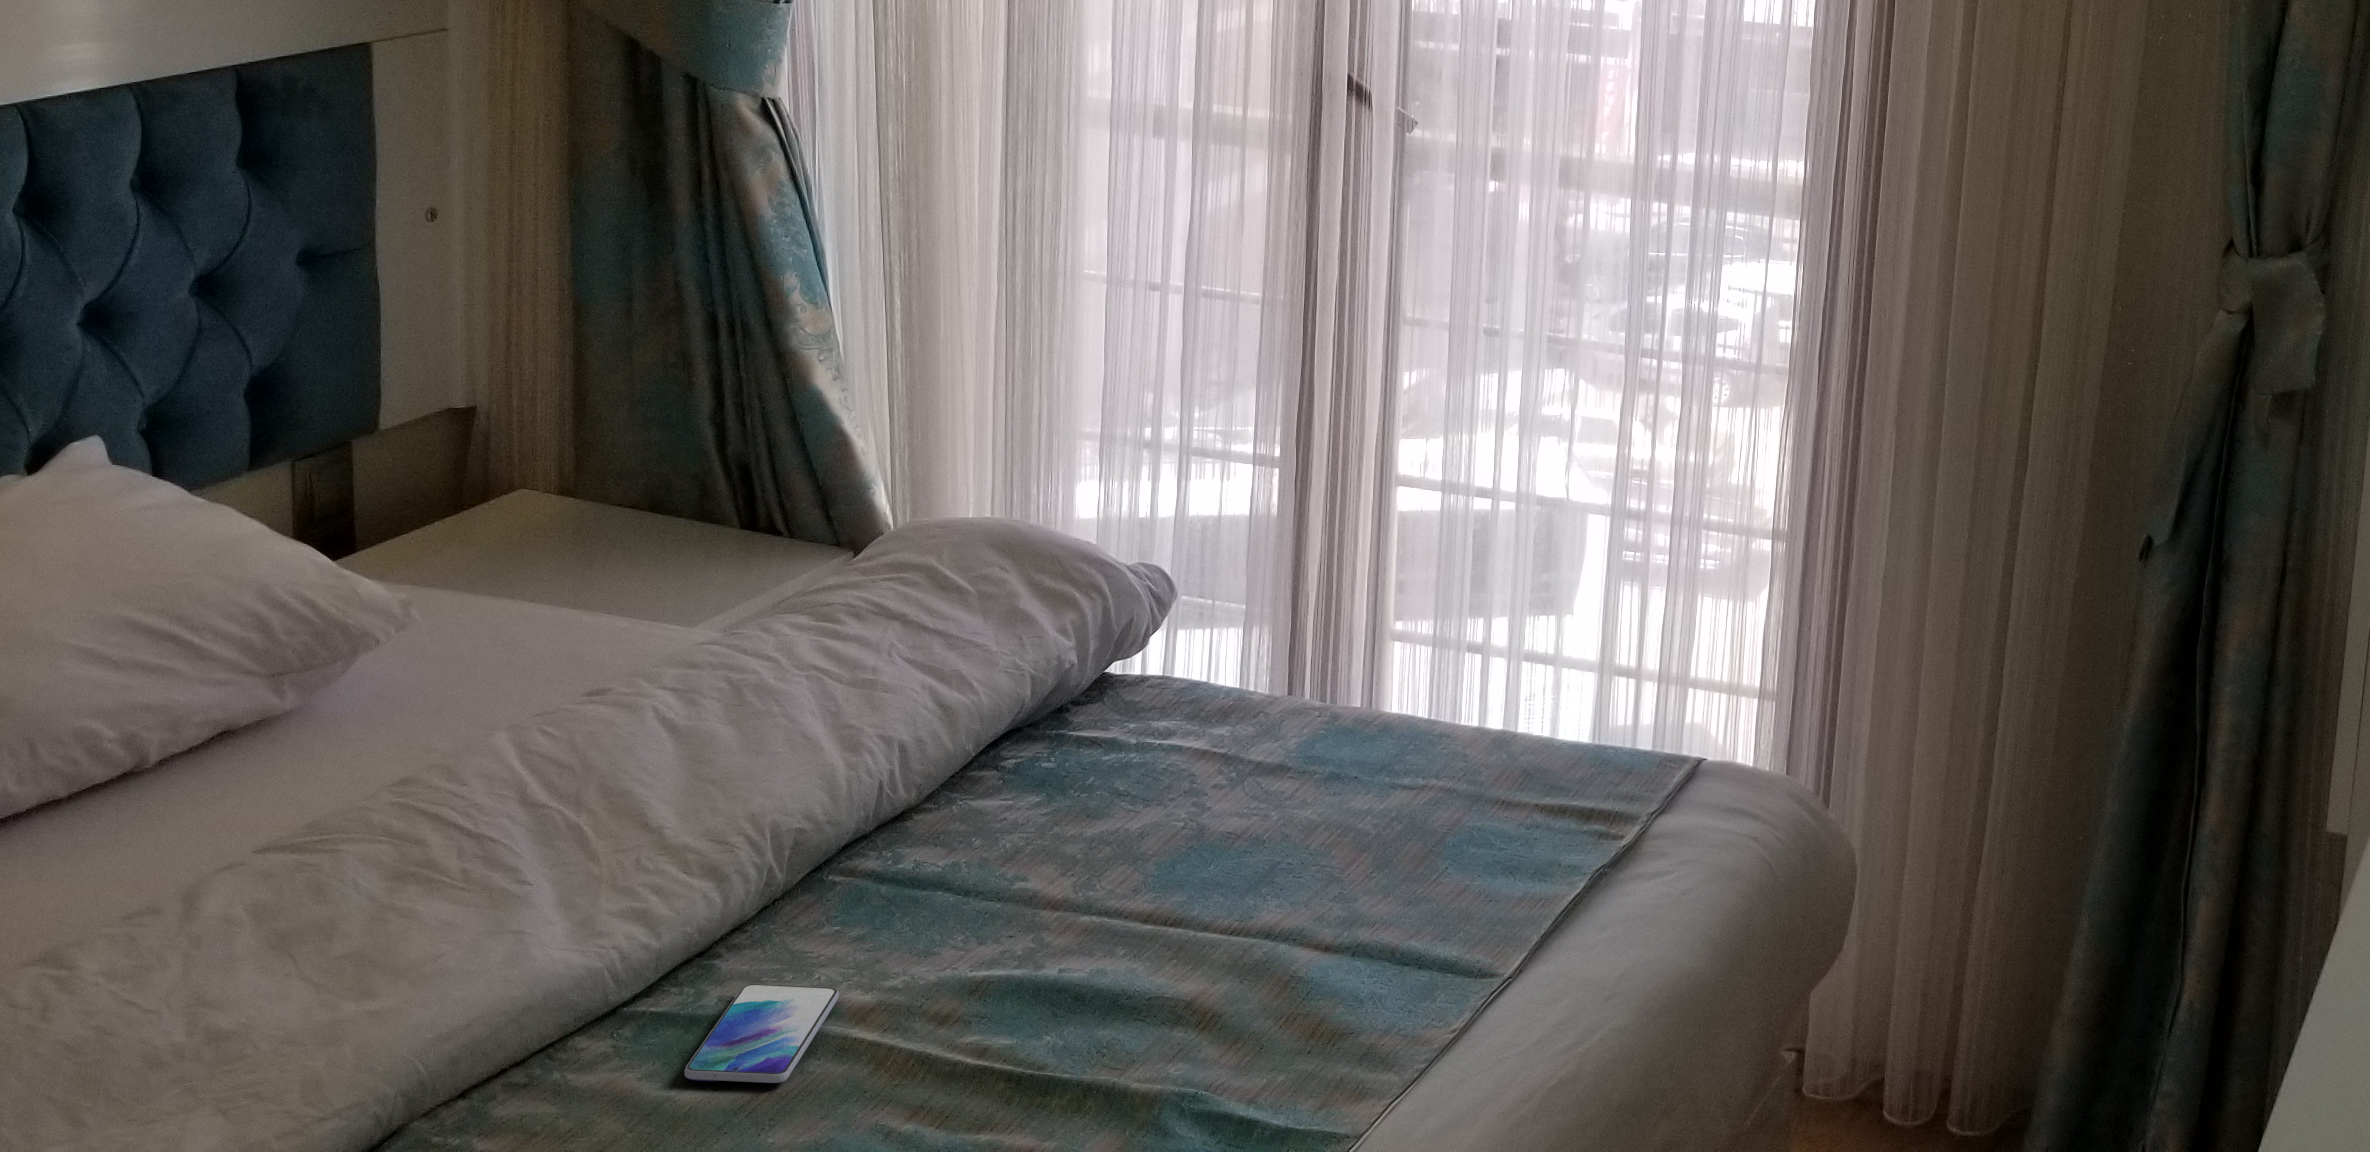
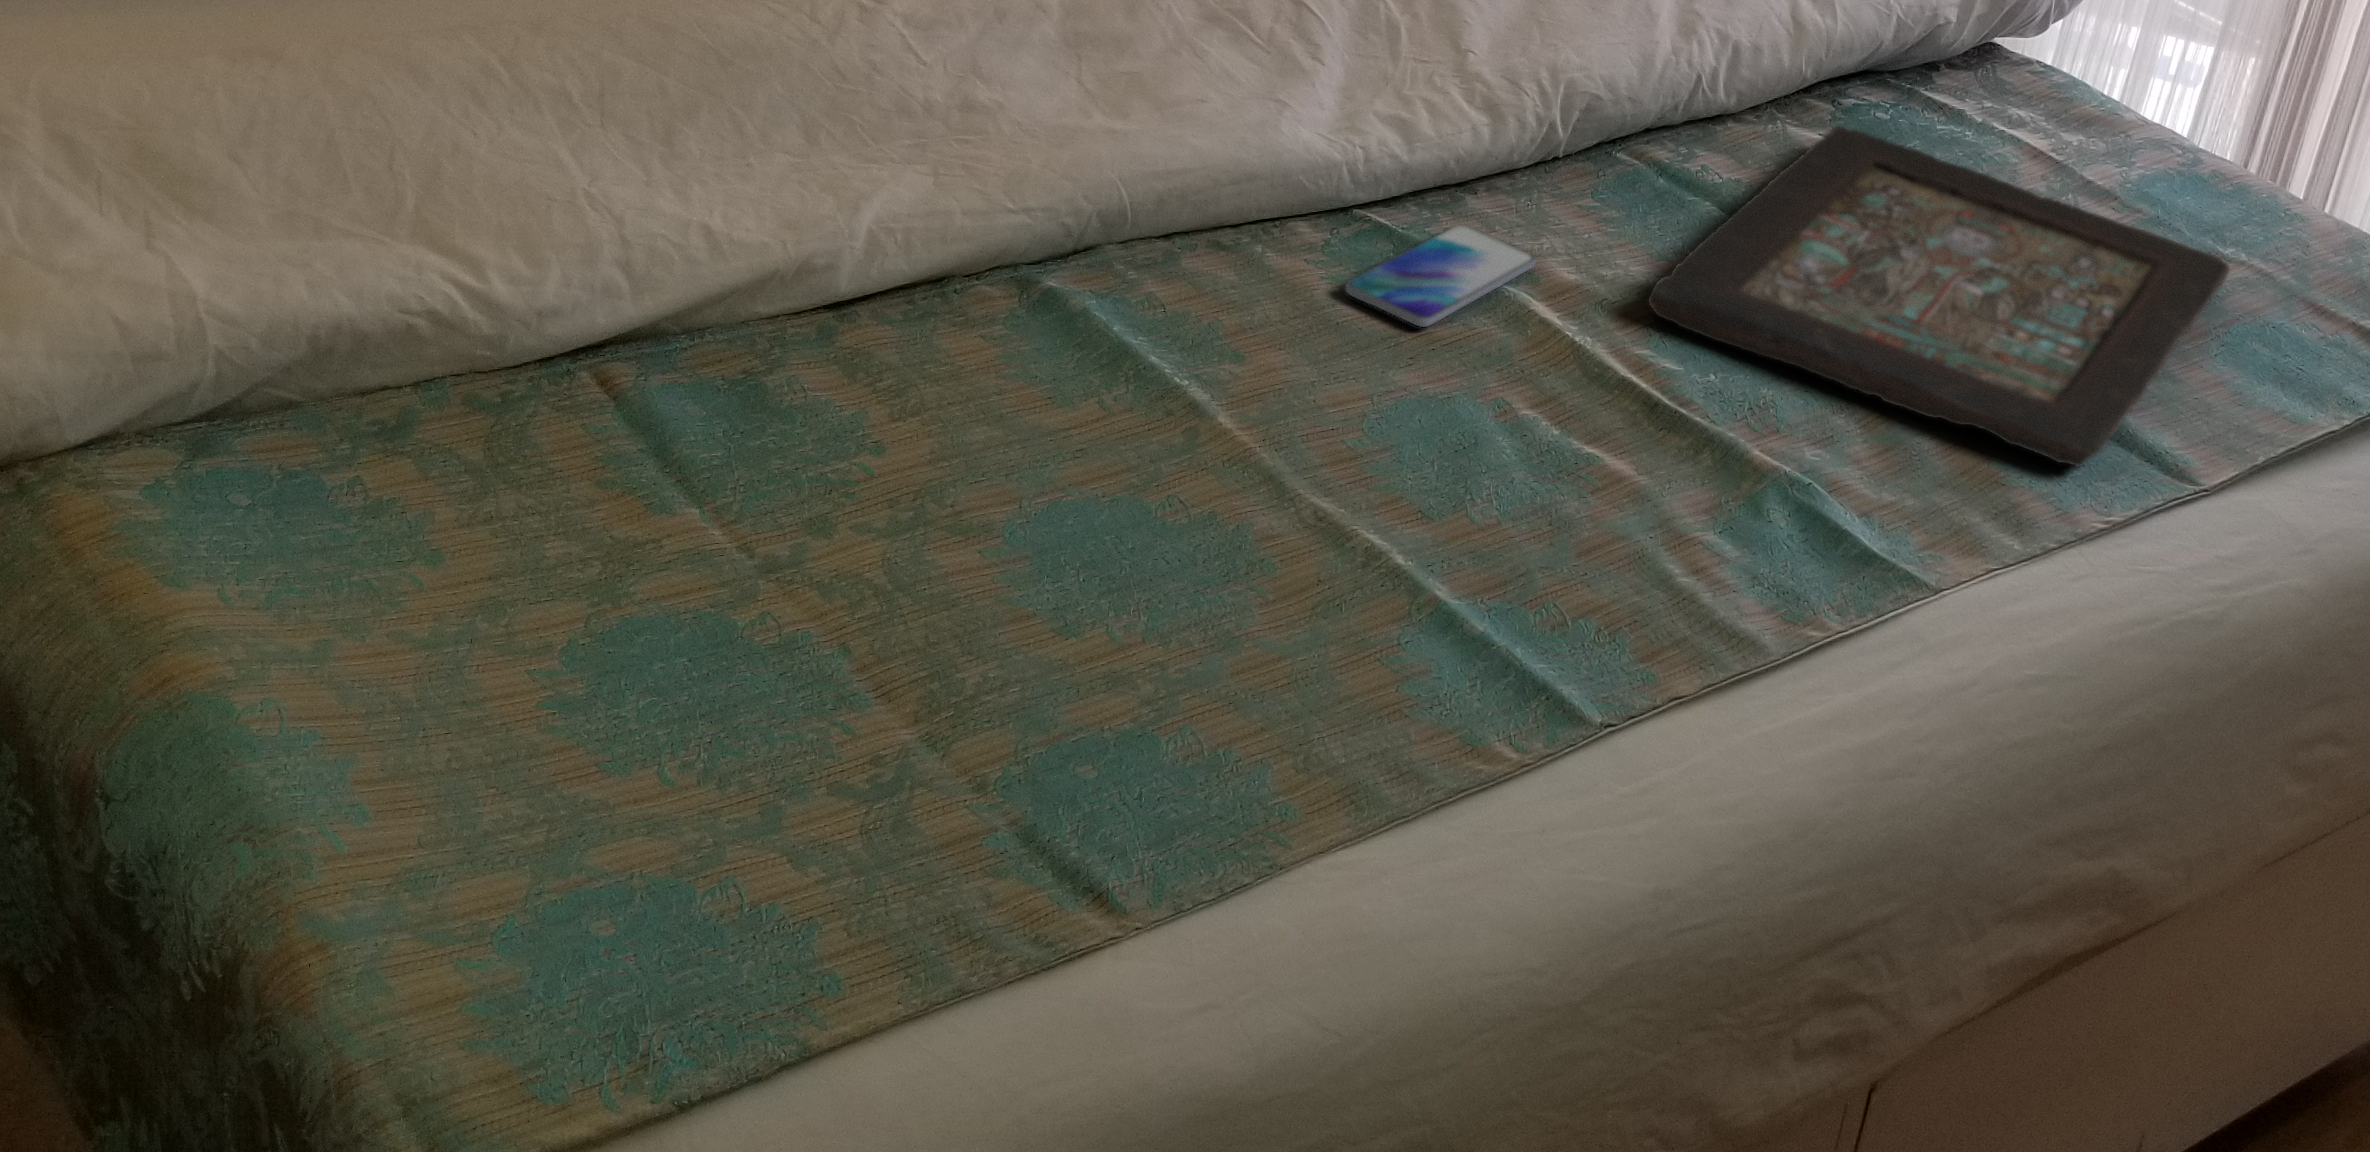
decorative tray: none [968,787,1427,1001] -> present [1649,126,2230,467]

